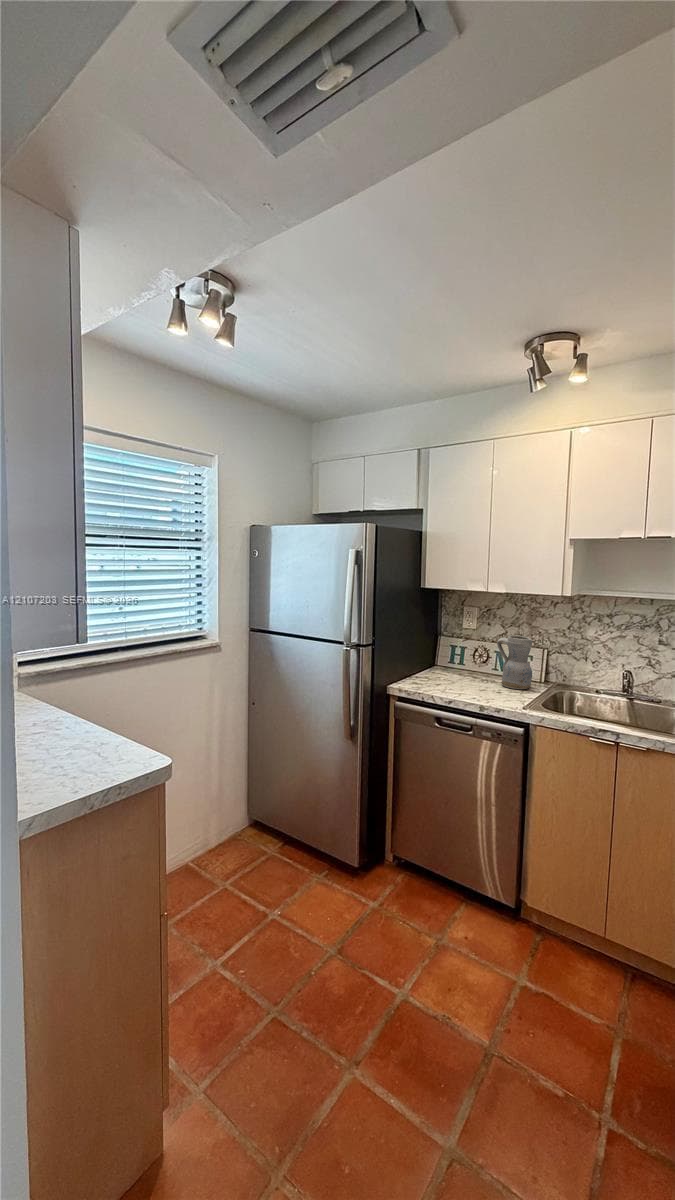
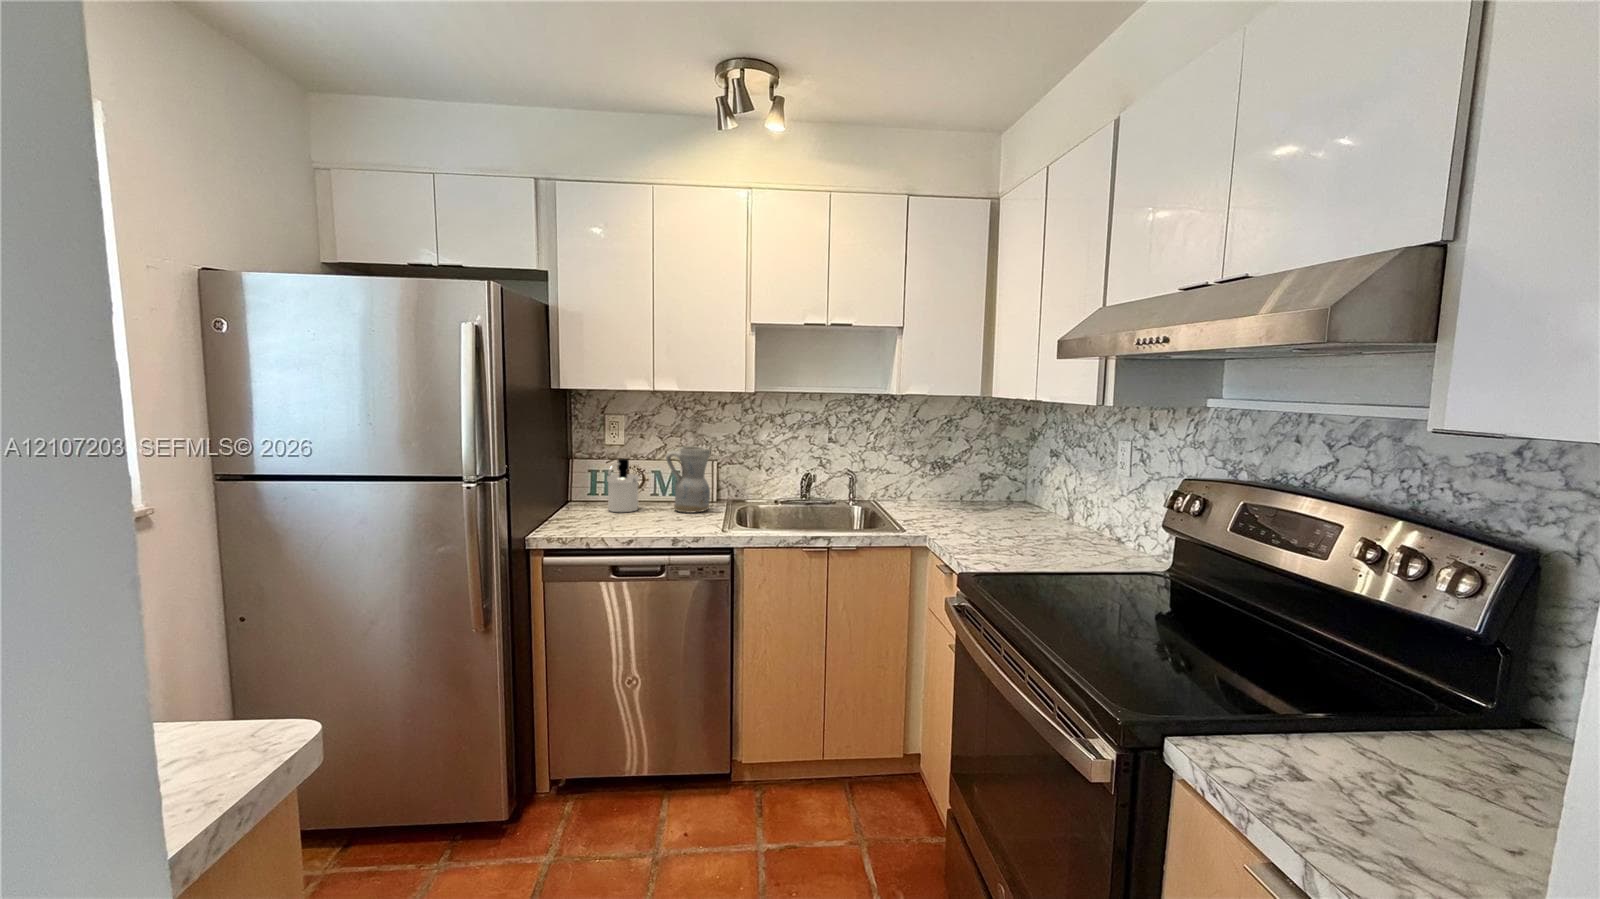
soap dispenser: none [451,640,479,680] -> present [607,458,639,512]

